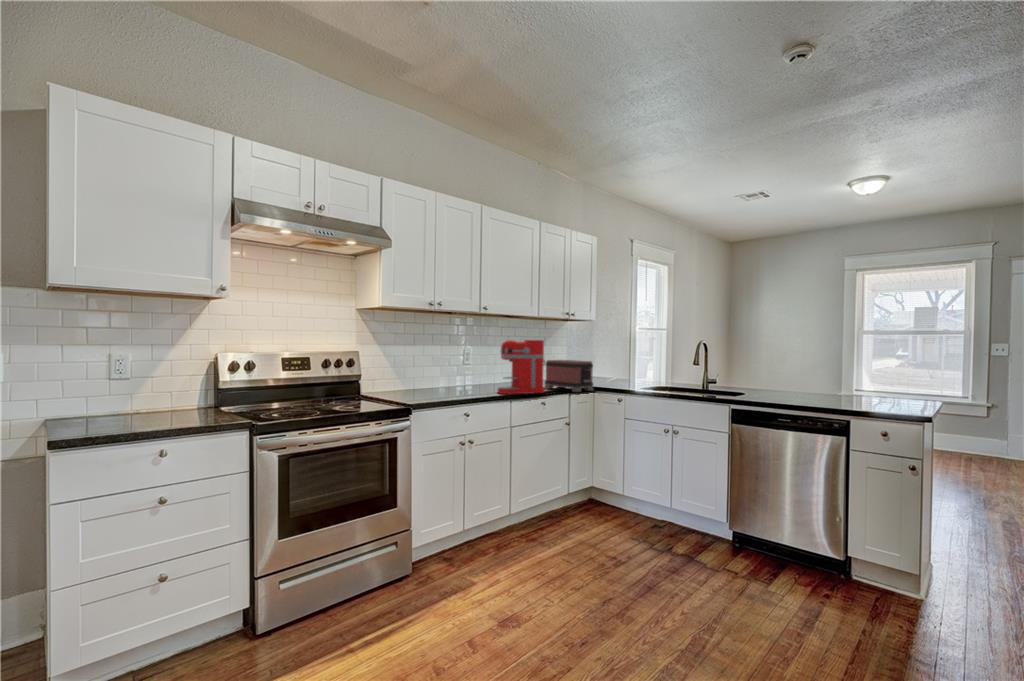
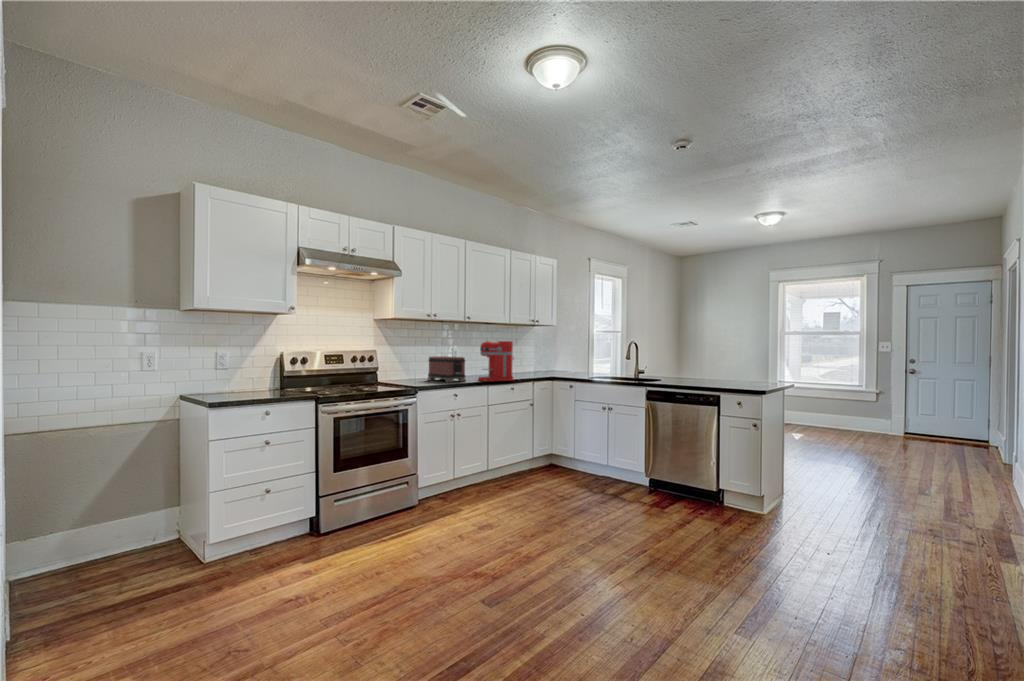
toaster: present [544,360,594,392] -> present [428,356,466,382]

